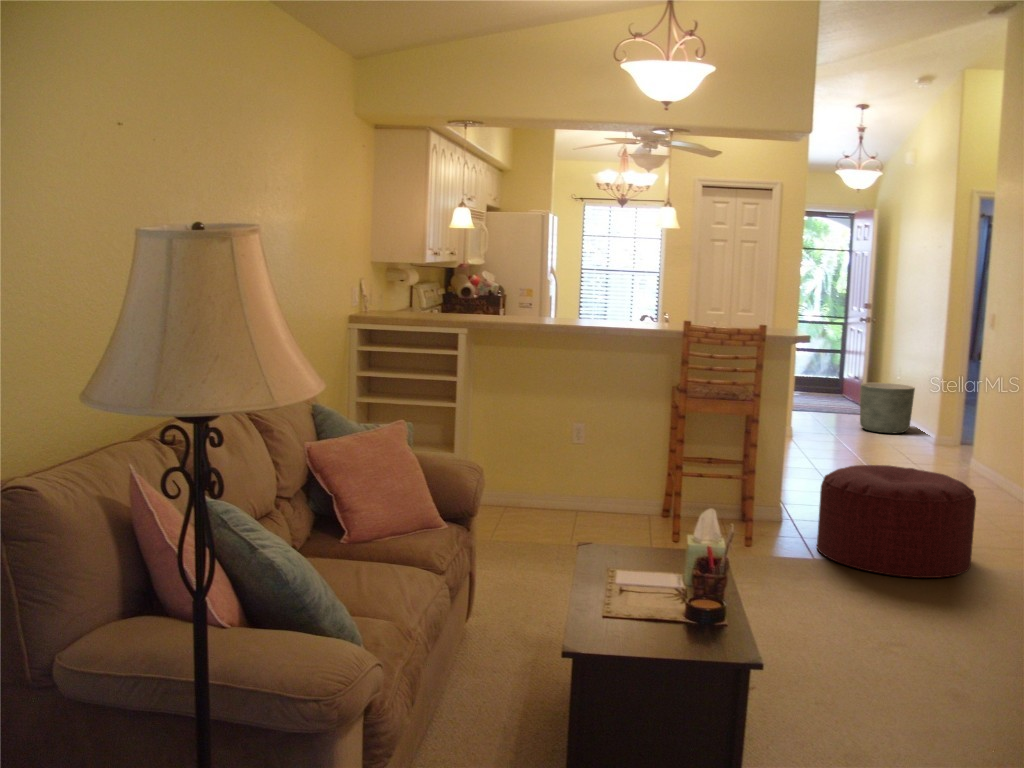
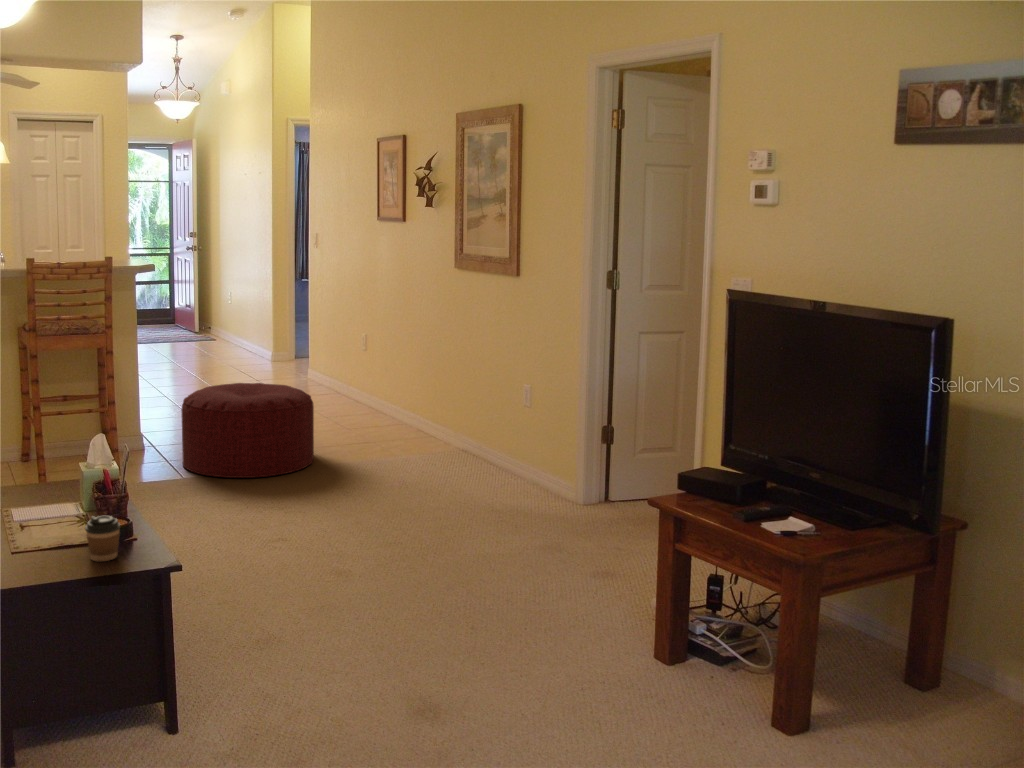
planter: present [860,383,915,433] -> none [196,309,245,356]
coffee cup: none [672,595,709,648] -> present [85,516,121,561]

